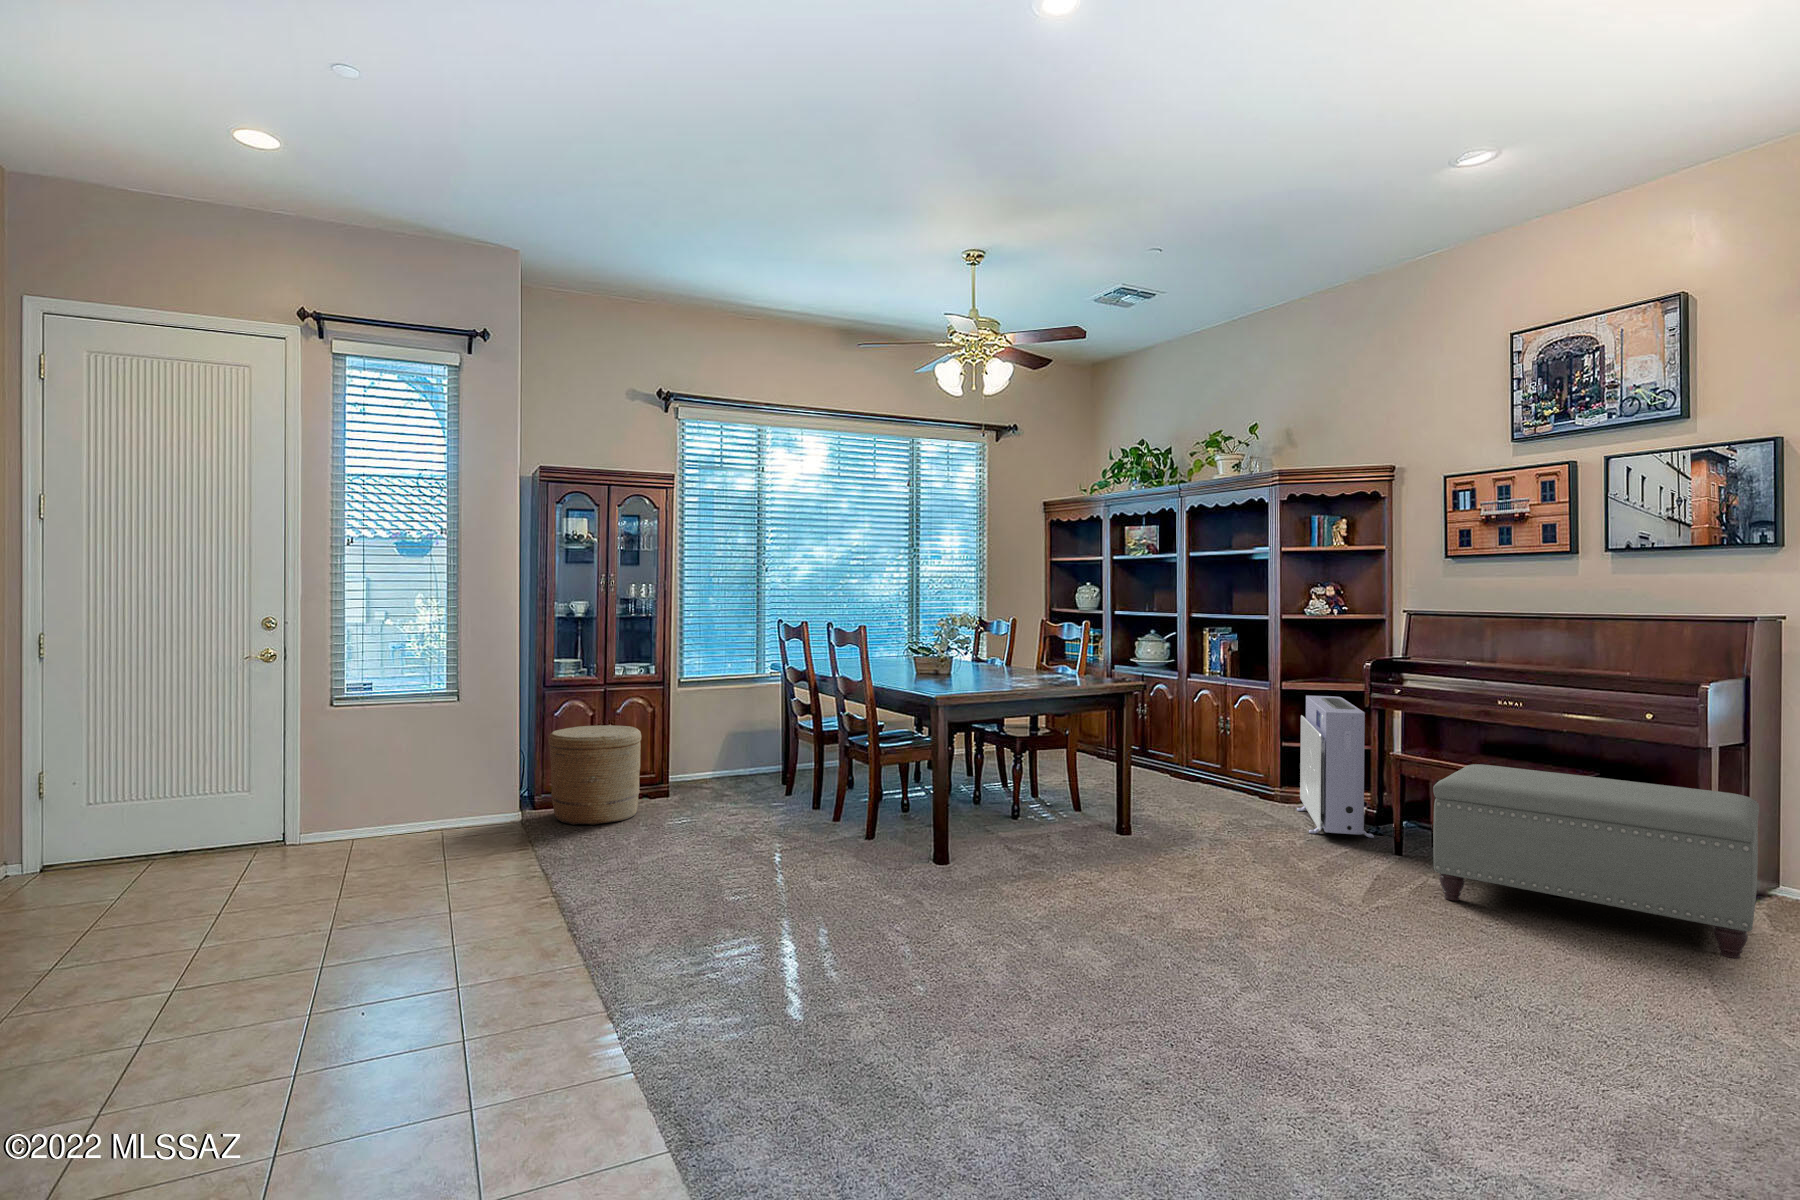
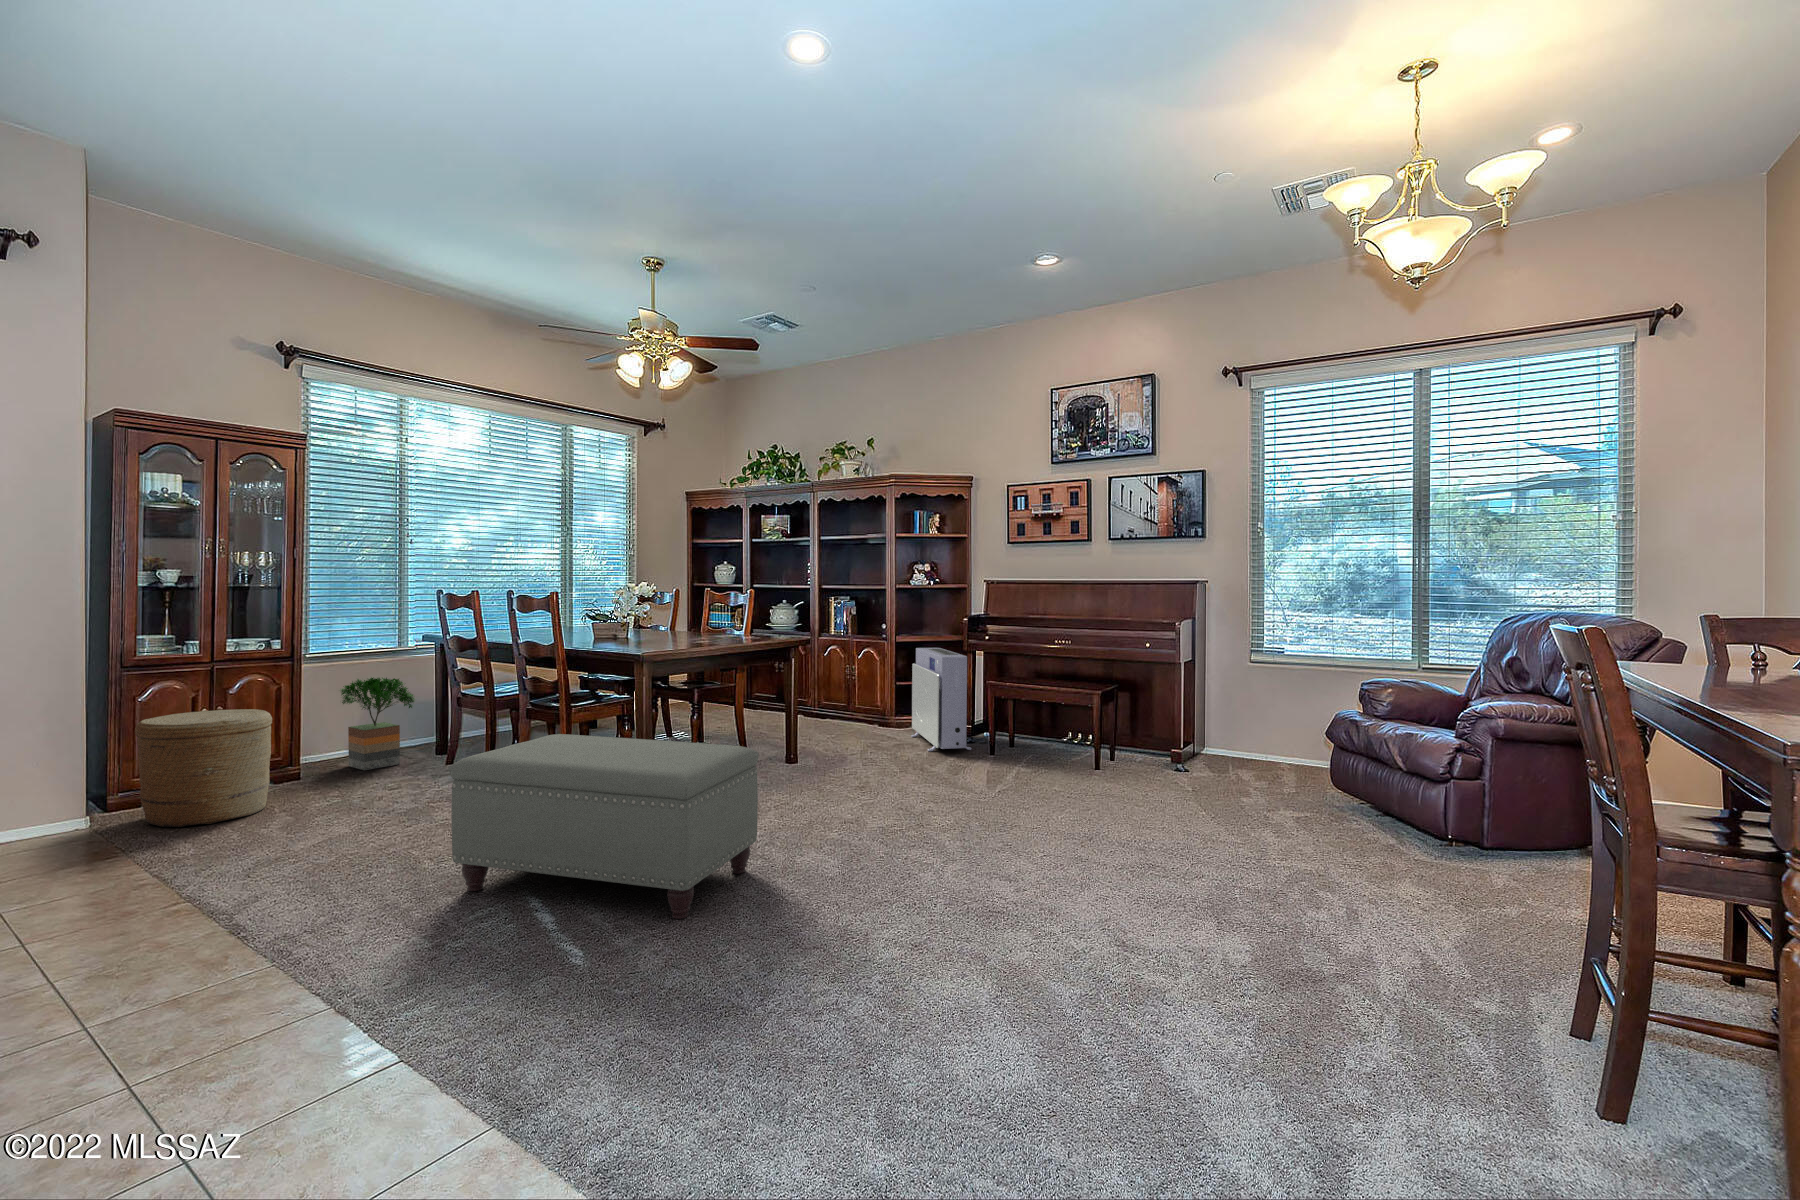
potted tree: none [702,699,764,788] -> present [341,678,415,770]
ottoman: present [1433,764,1759,959] -> present [450,734,759,919]

